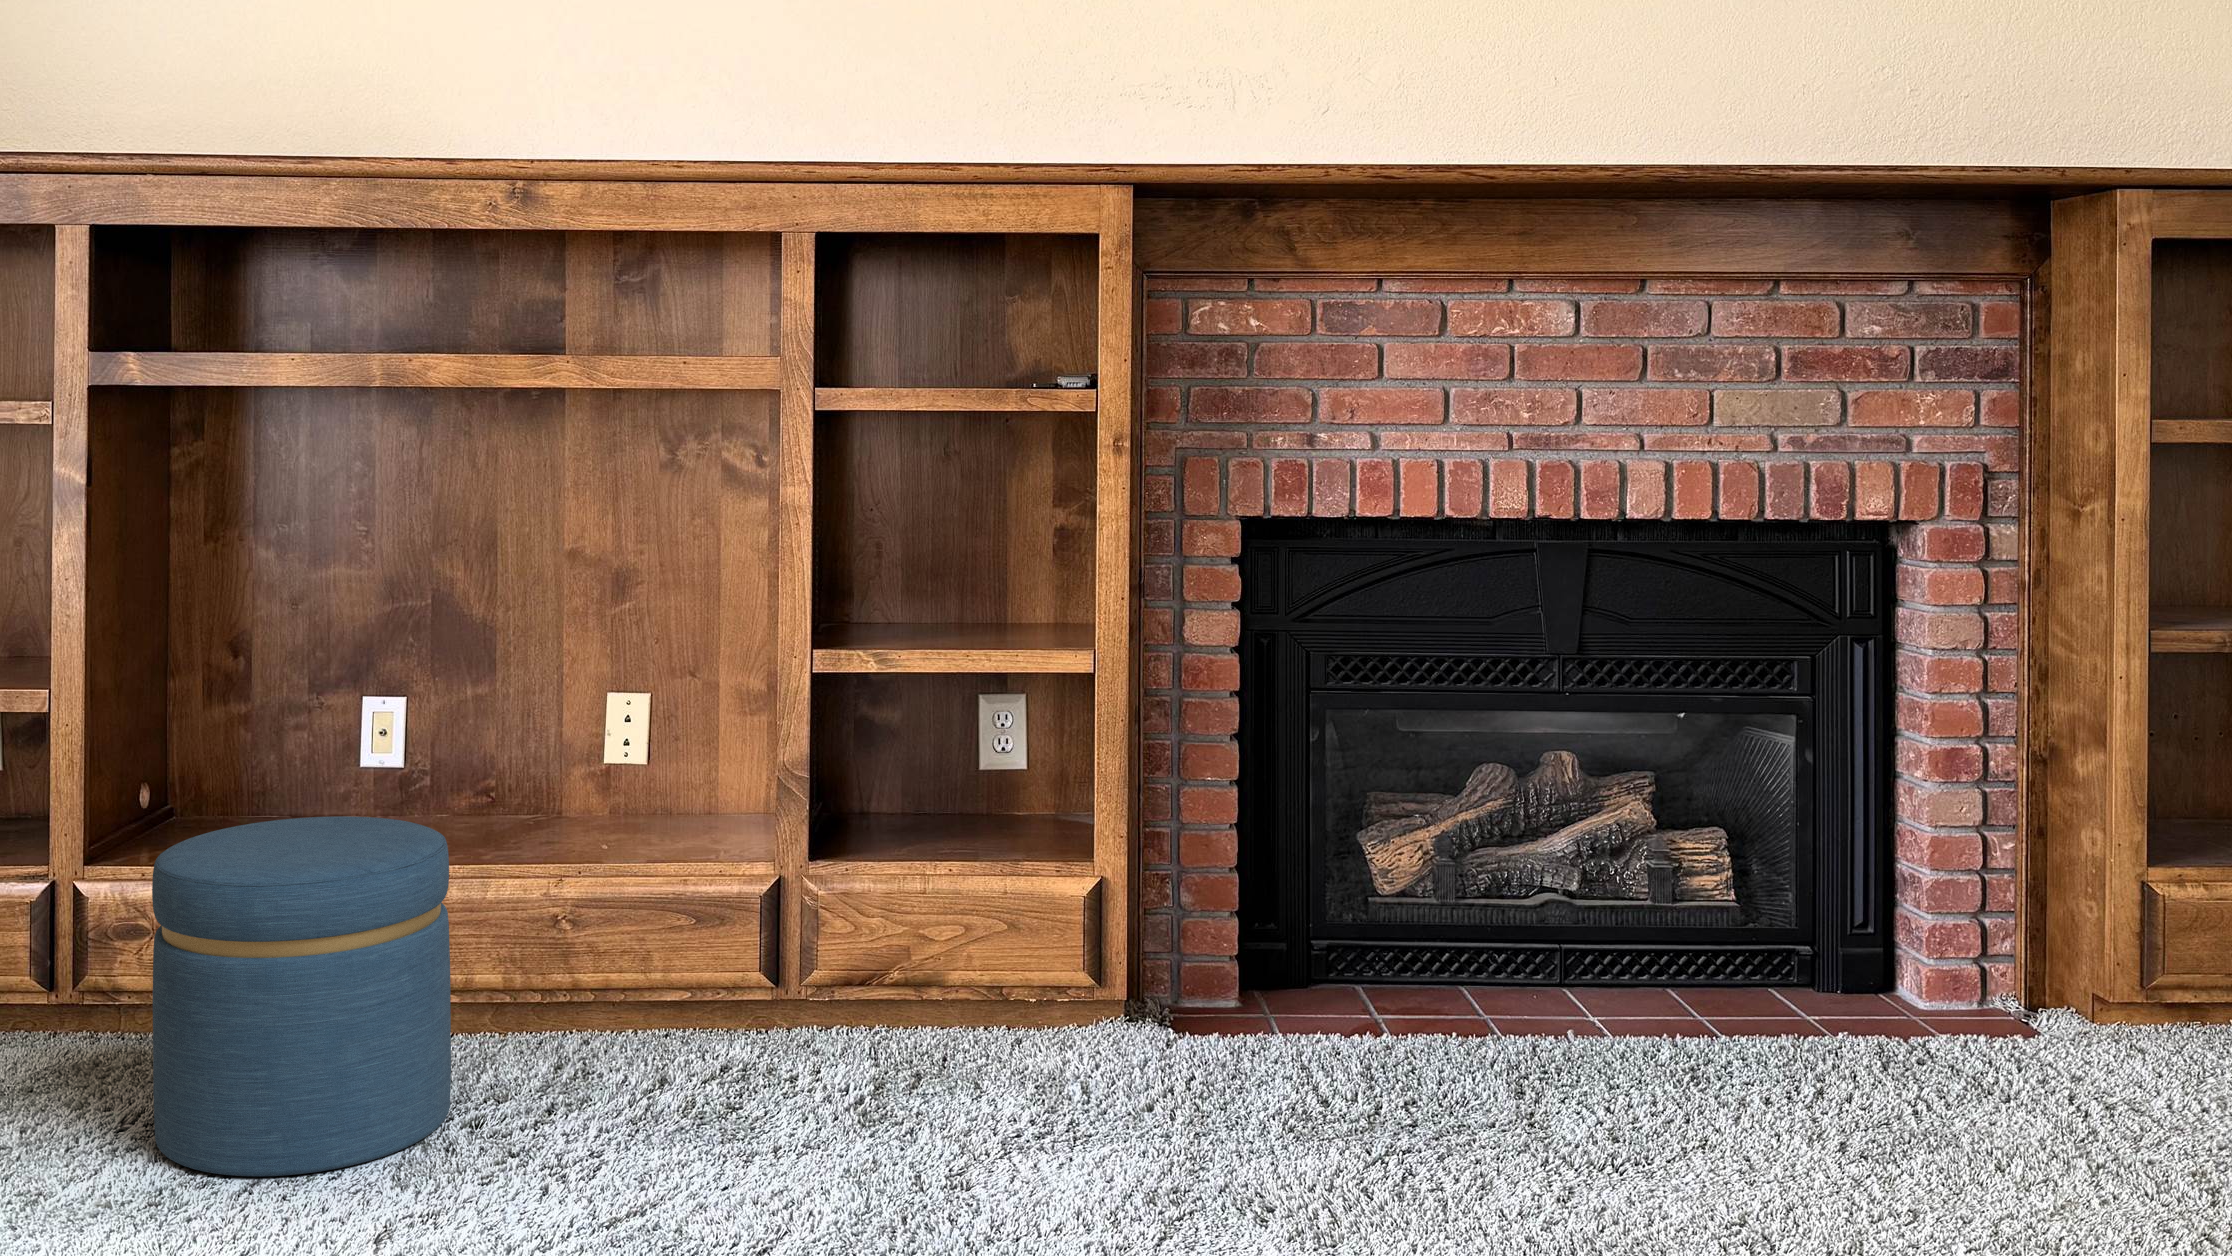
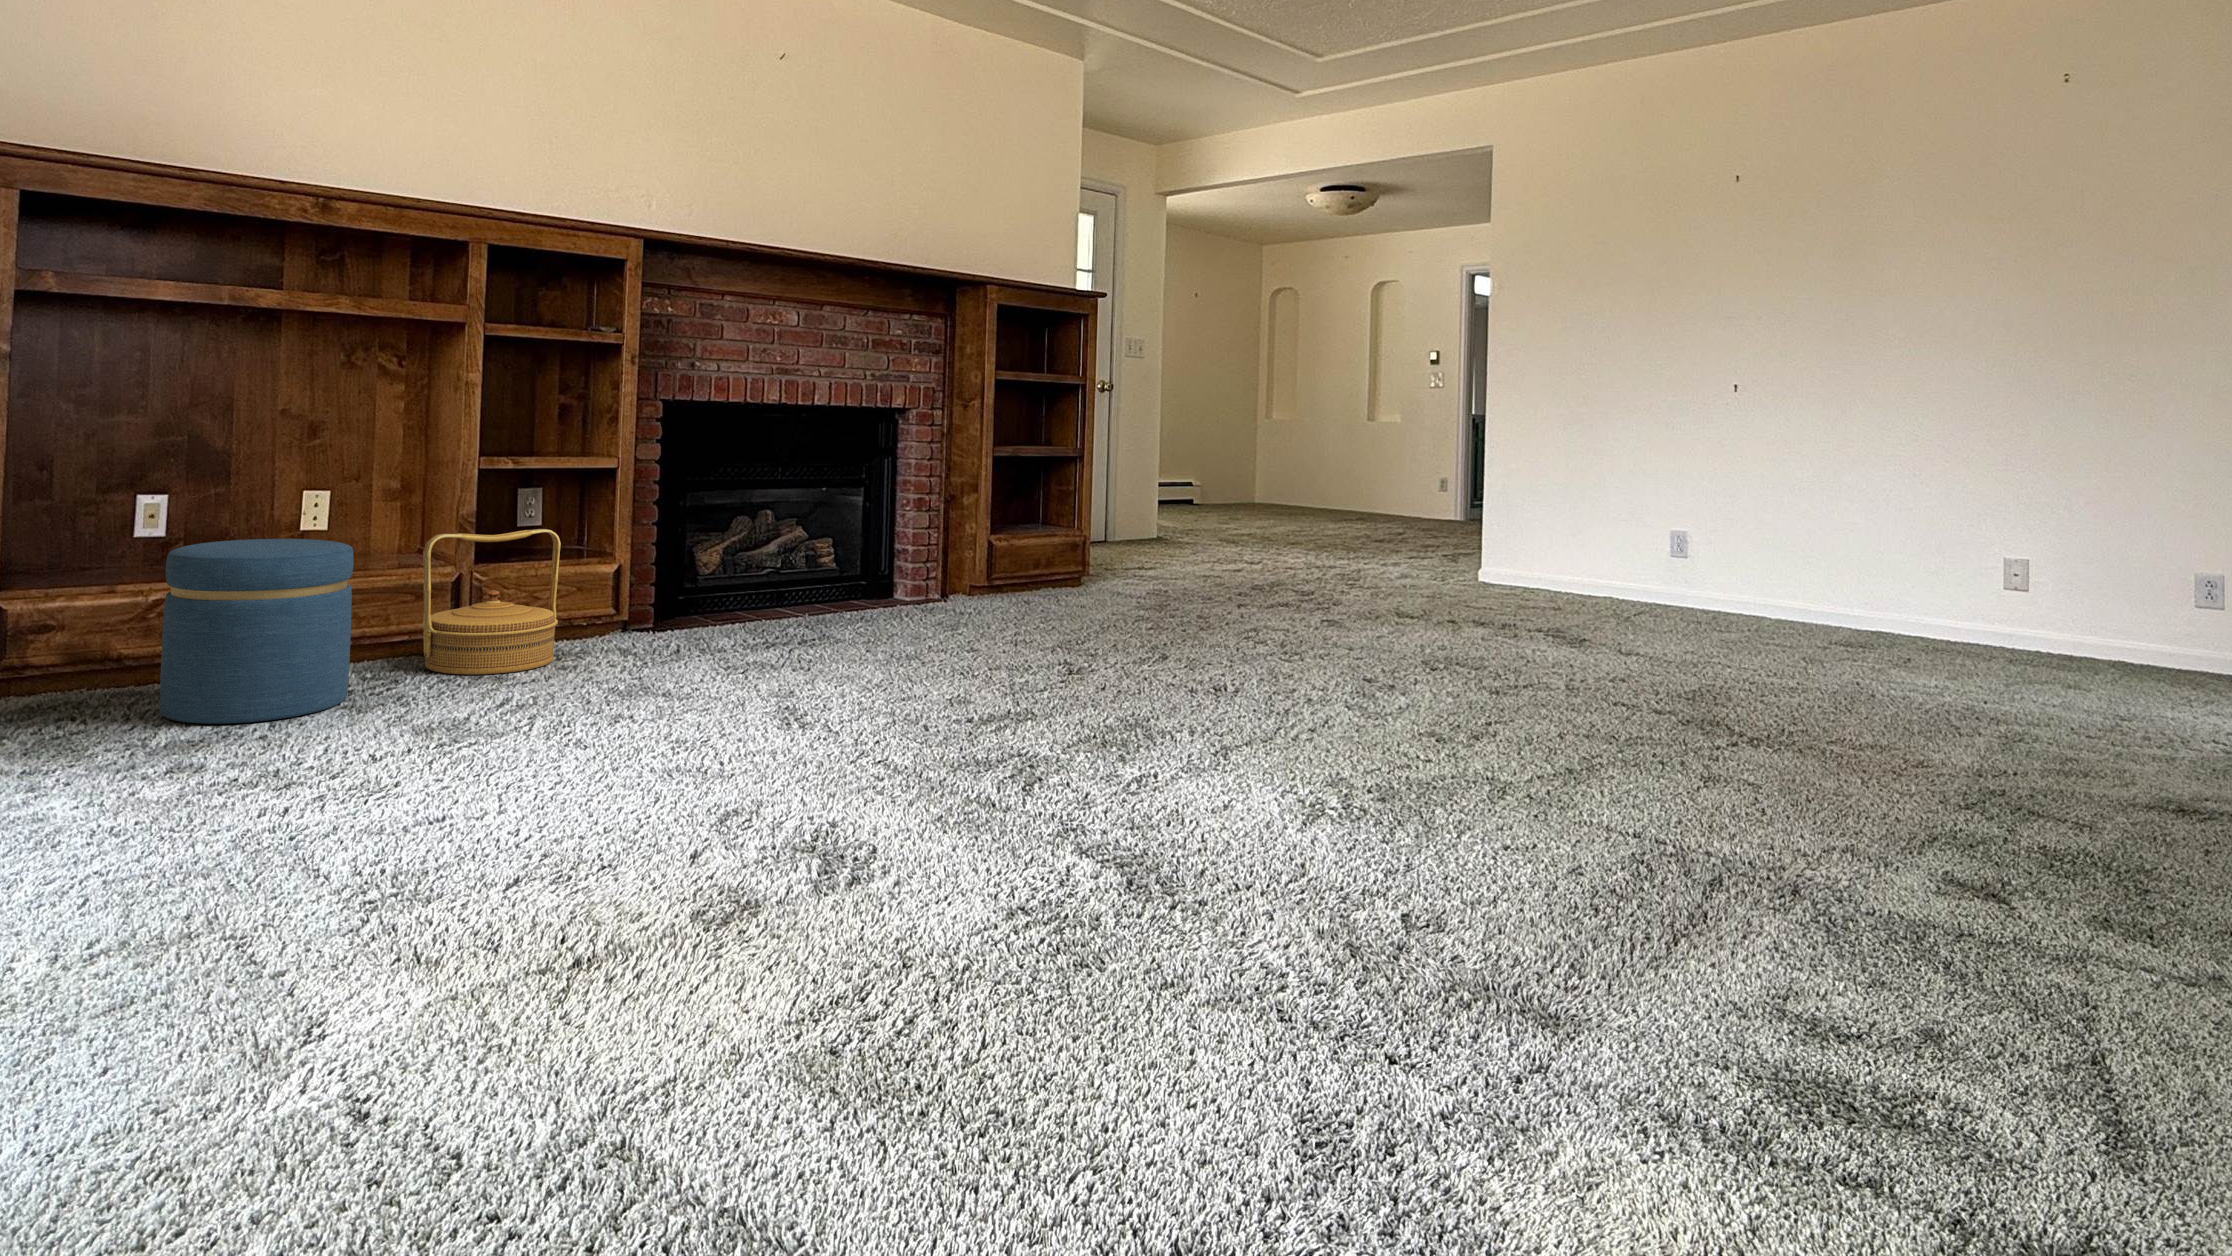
woven basket: none [630,816,901,1122] -> present [423,529,561,675]

